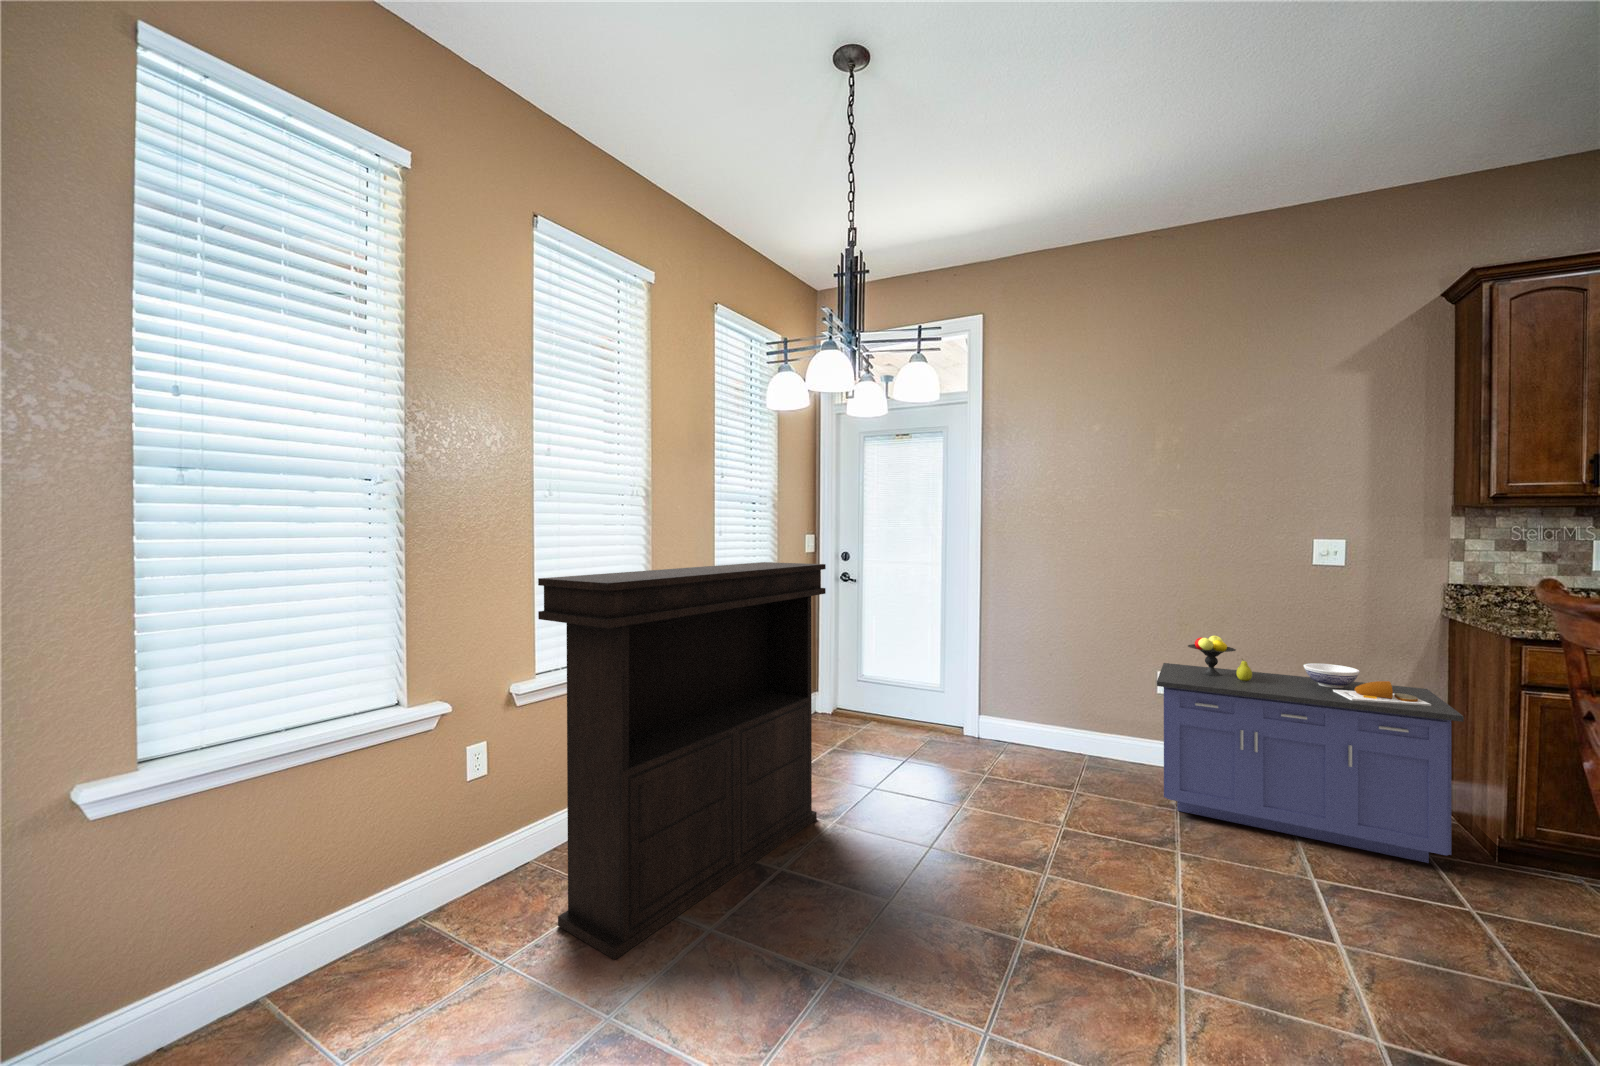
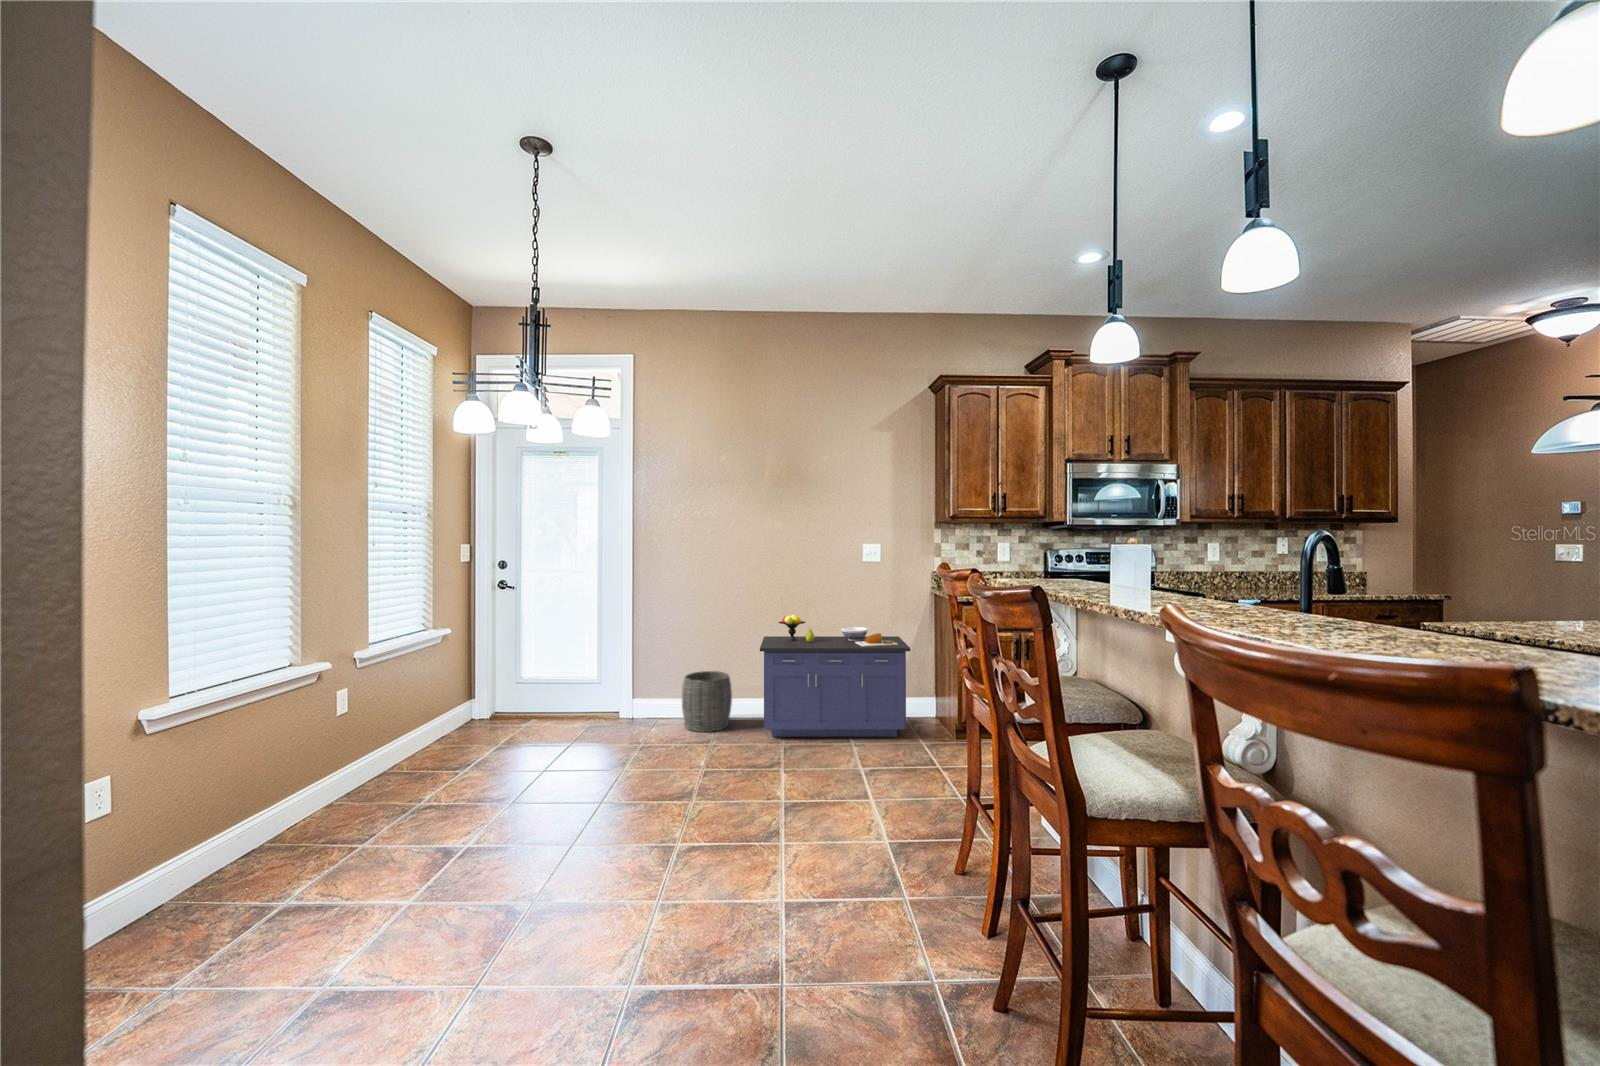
console table: present [538,562,826,960] -> none [199,572,505,954]
woven basket: none [1042,699,1113,783] -> present [682,671,732,732]

